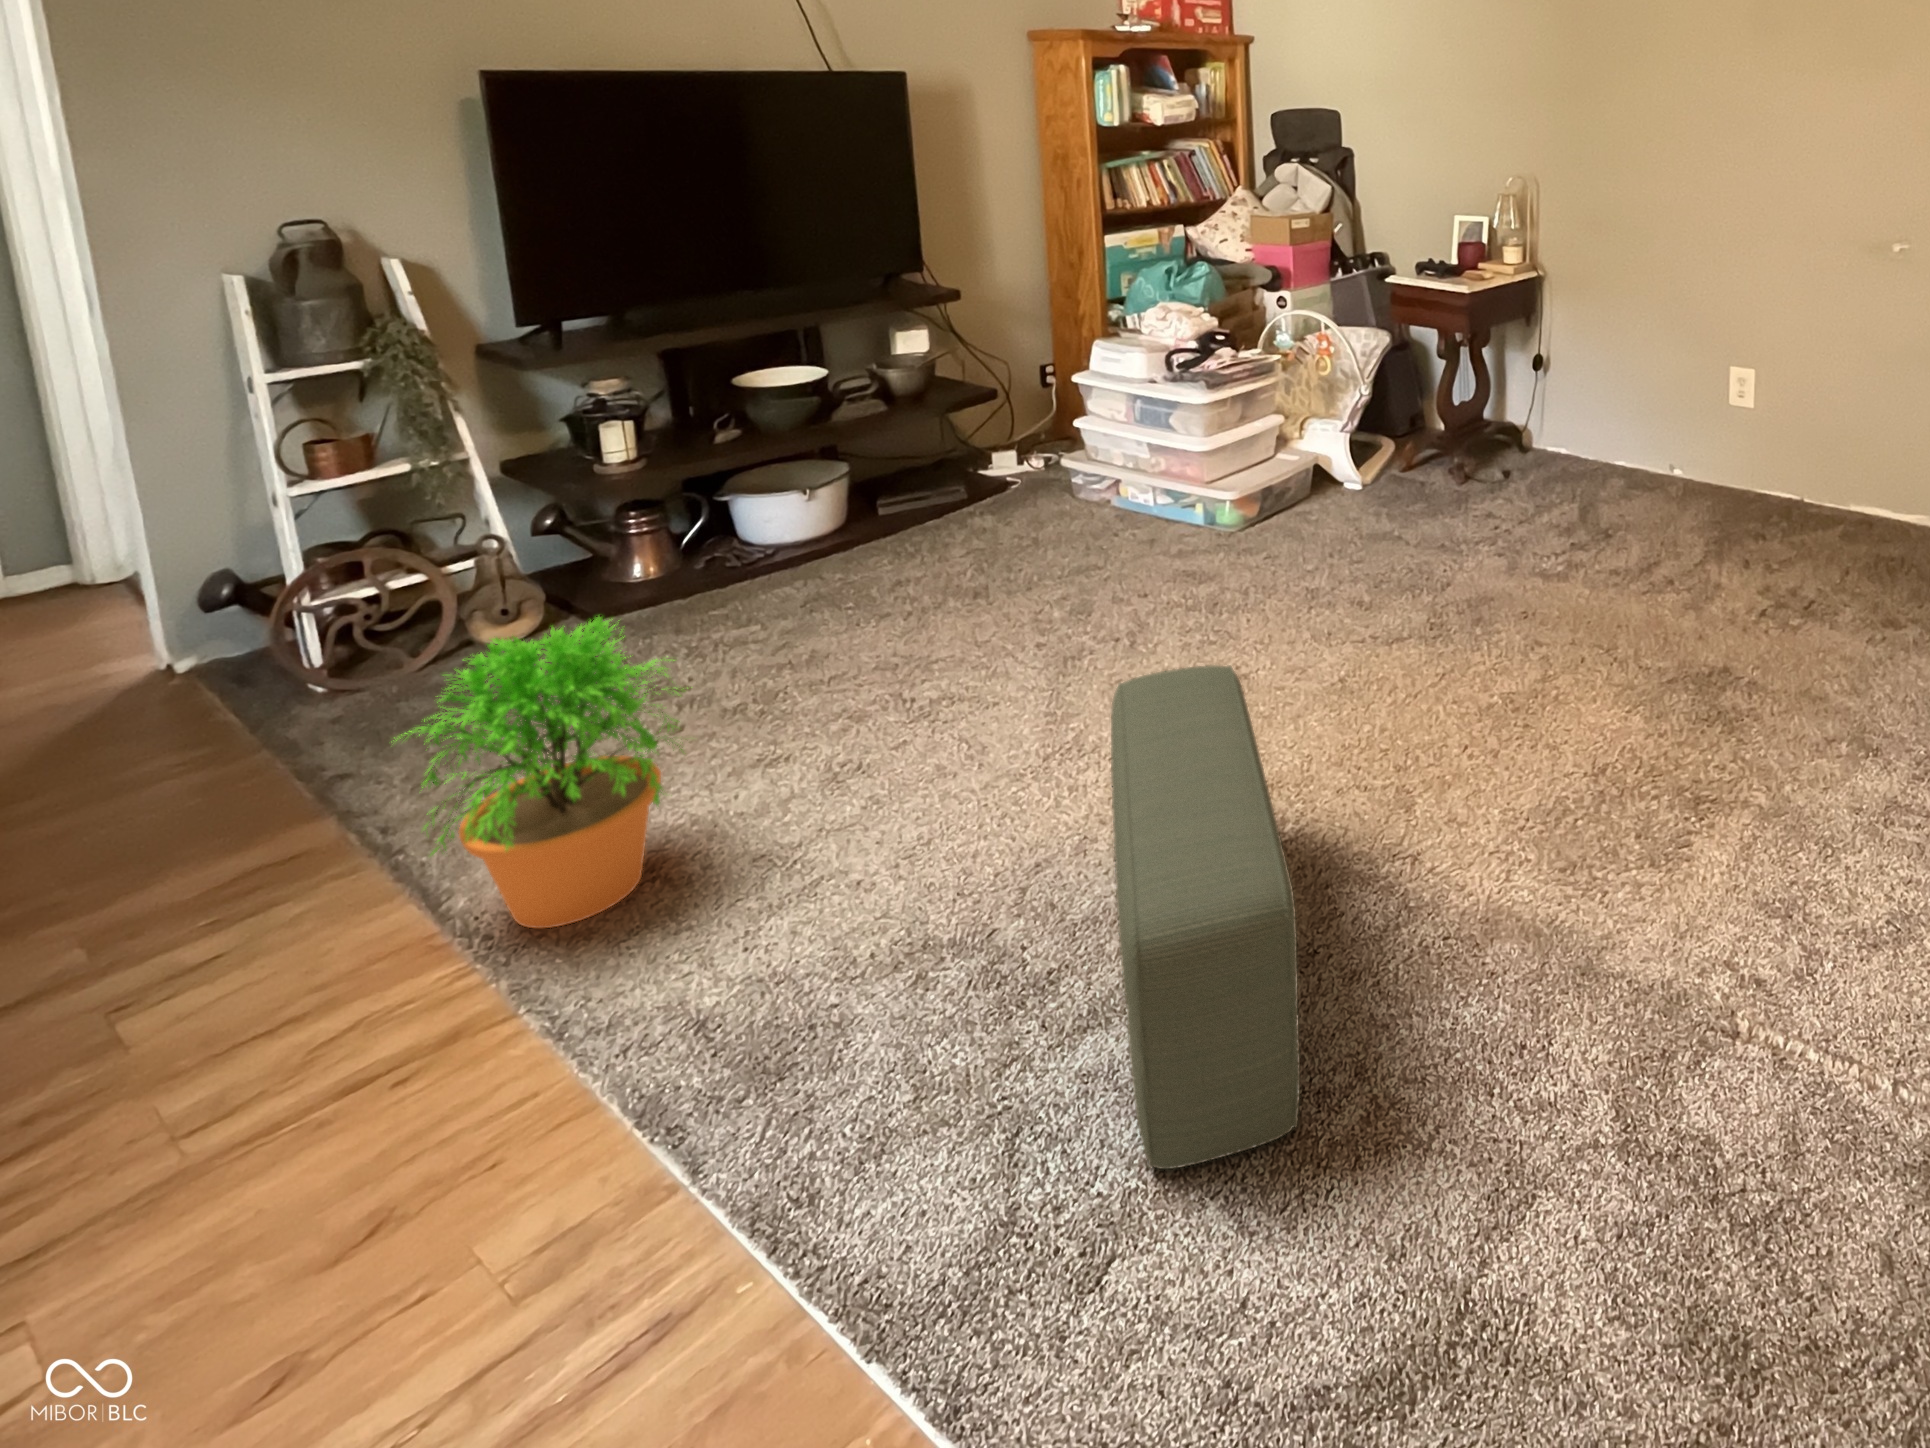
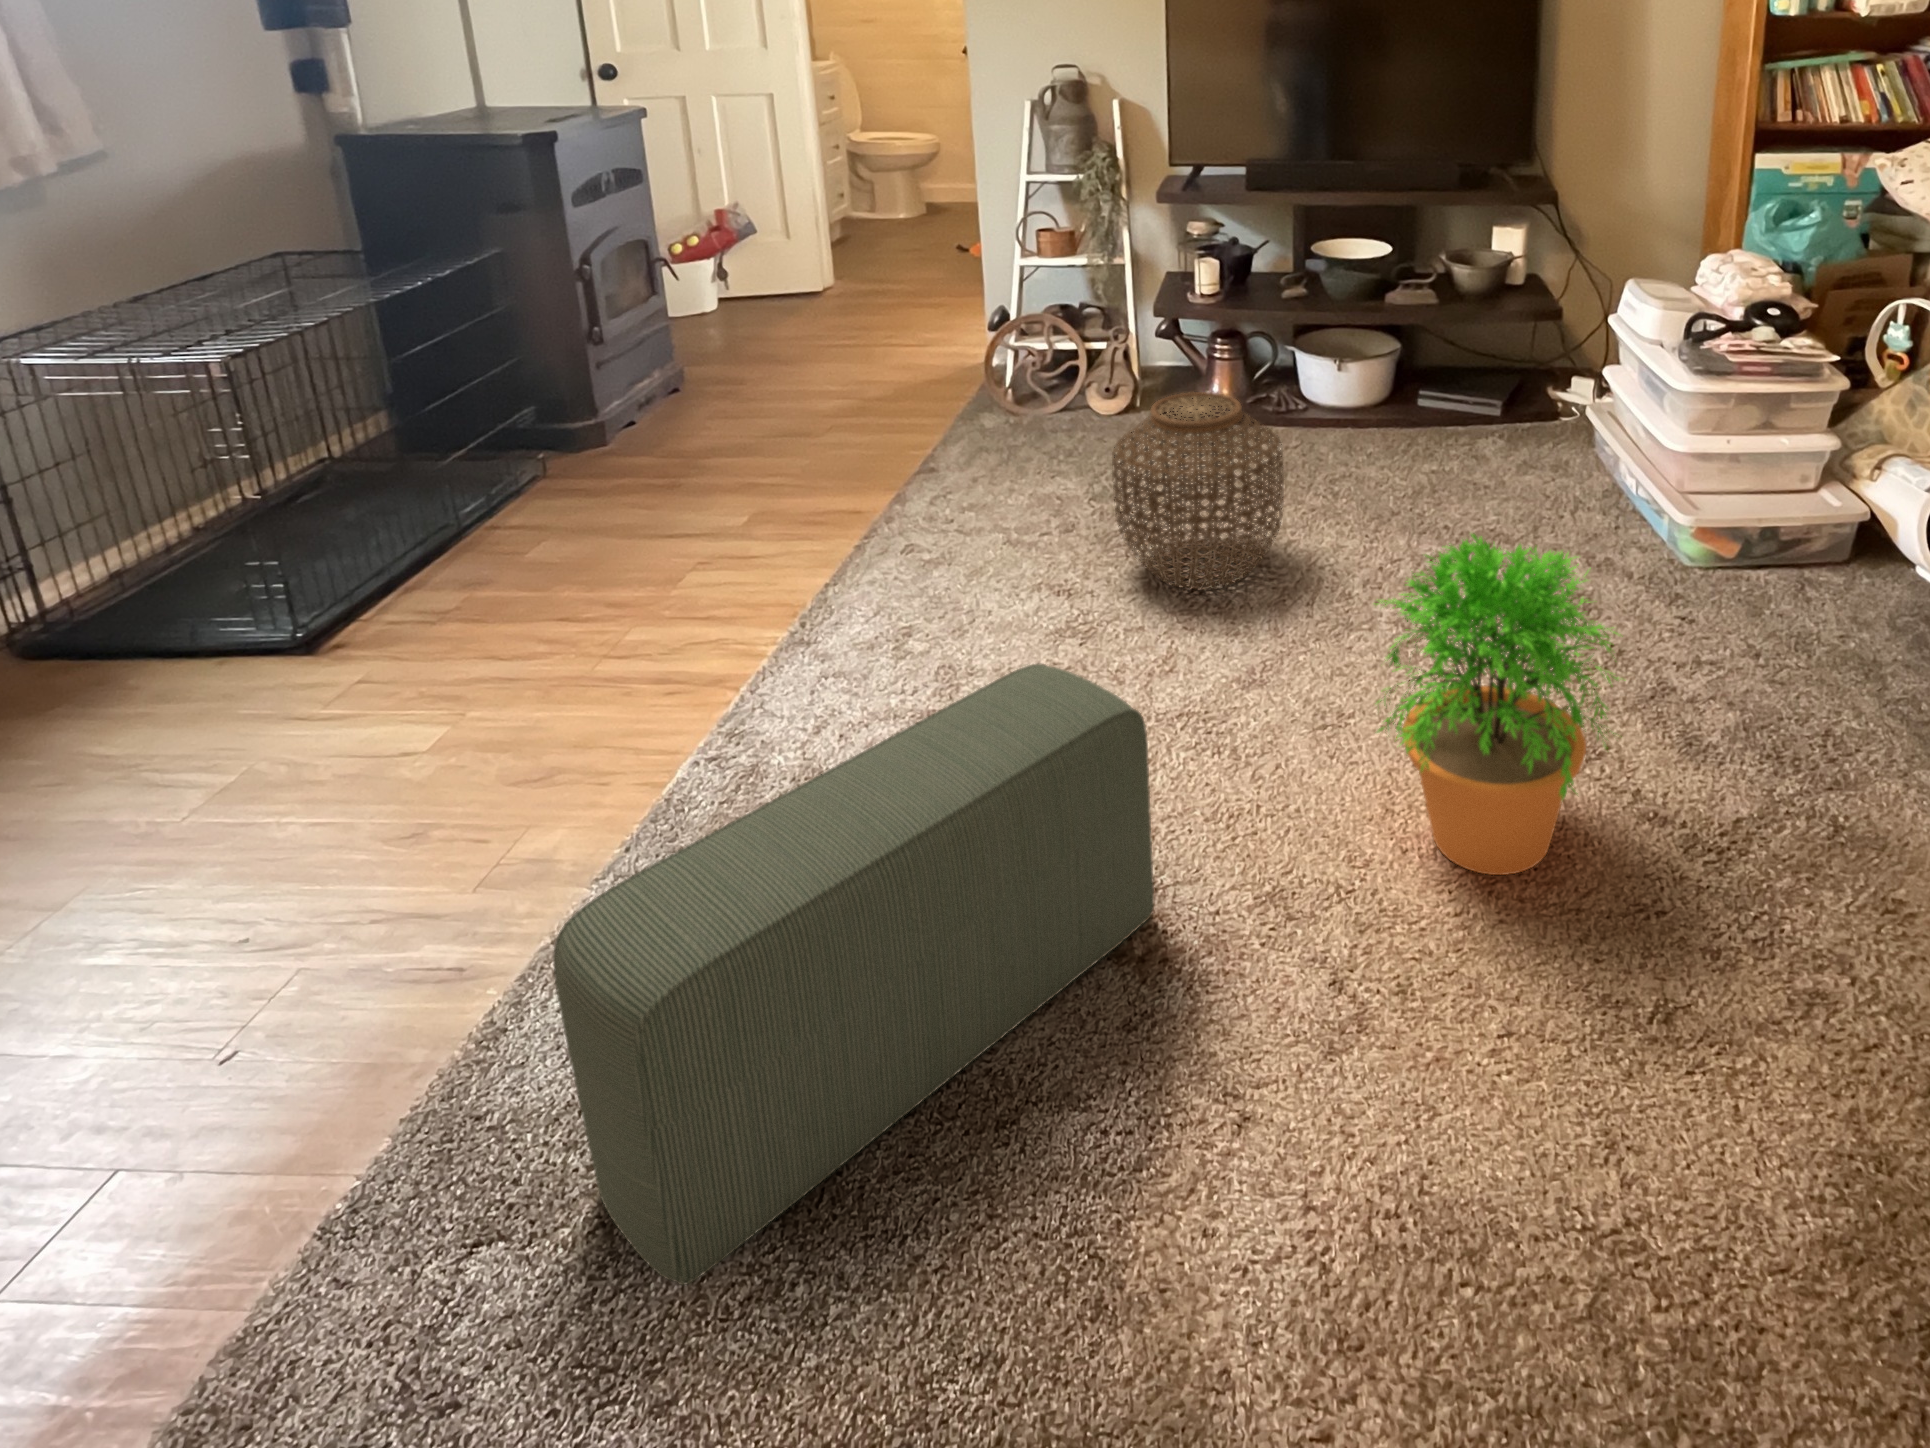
woven basket: none [778,505,969,703] -> present [1112,392,1284,589]
potted plant: present [405,616,682,928] -> present [1377,533,1622,875]

